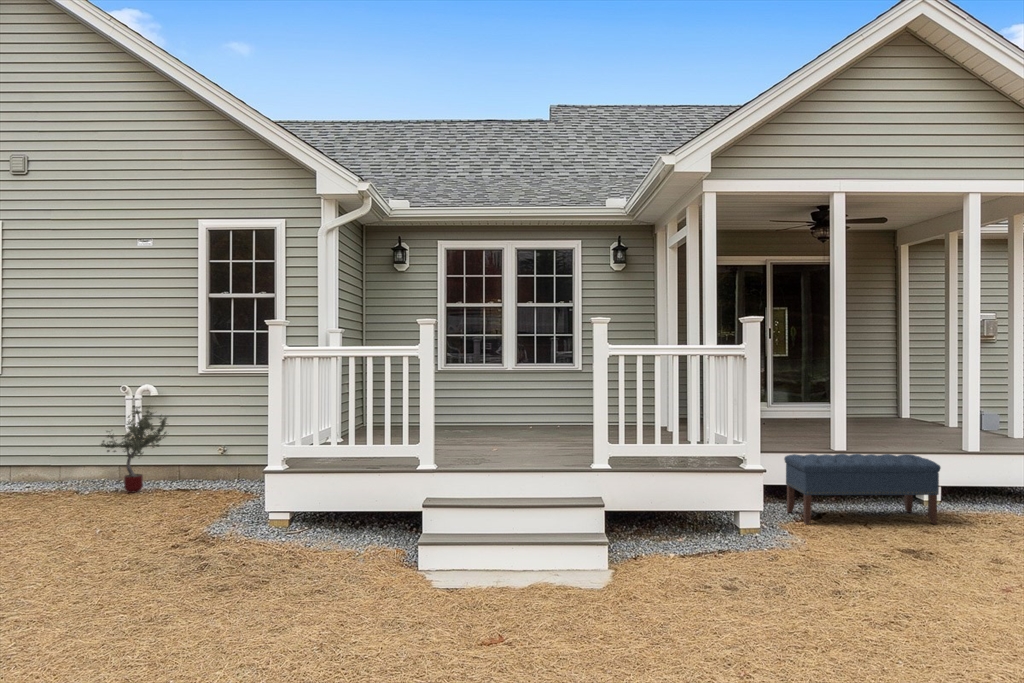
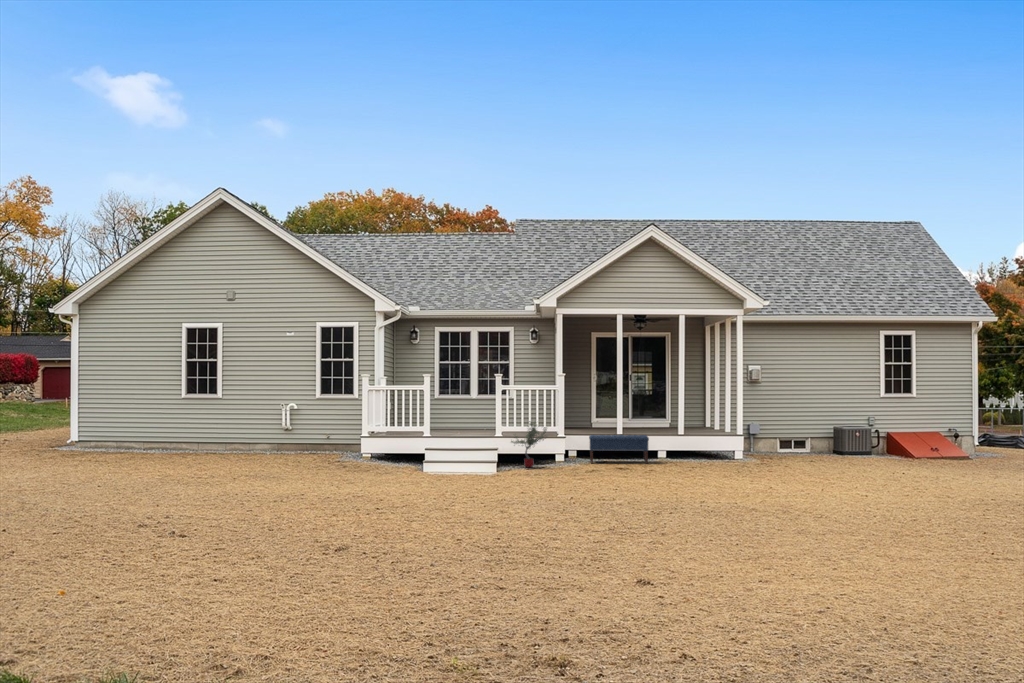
potted tree: present [101,406,167,493] -> present [511,422,547,468]

